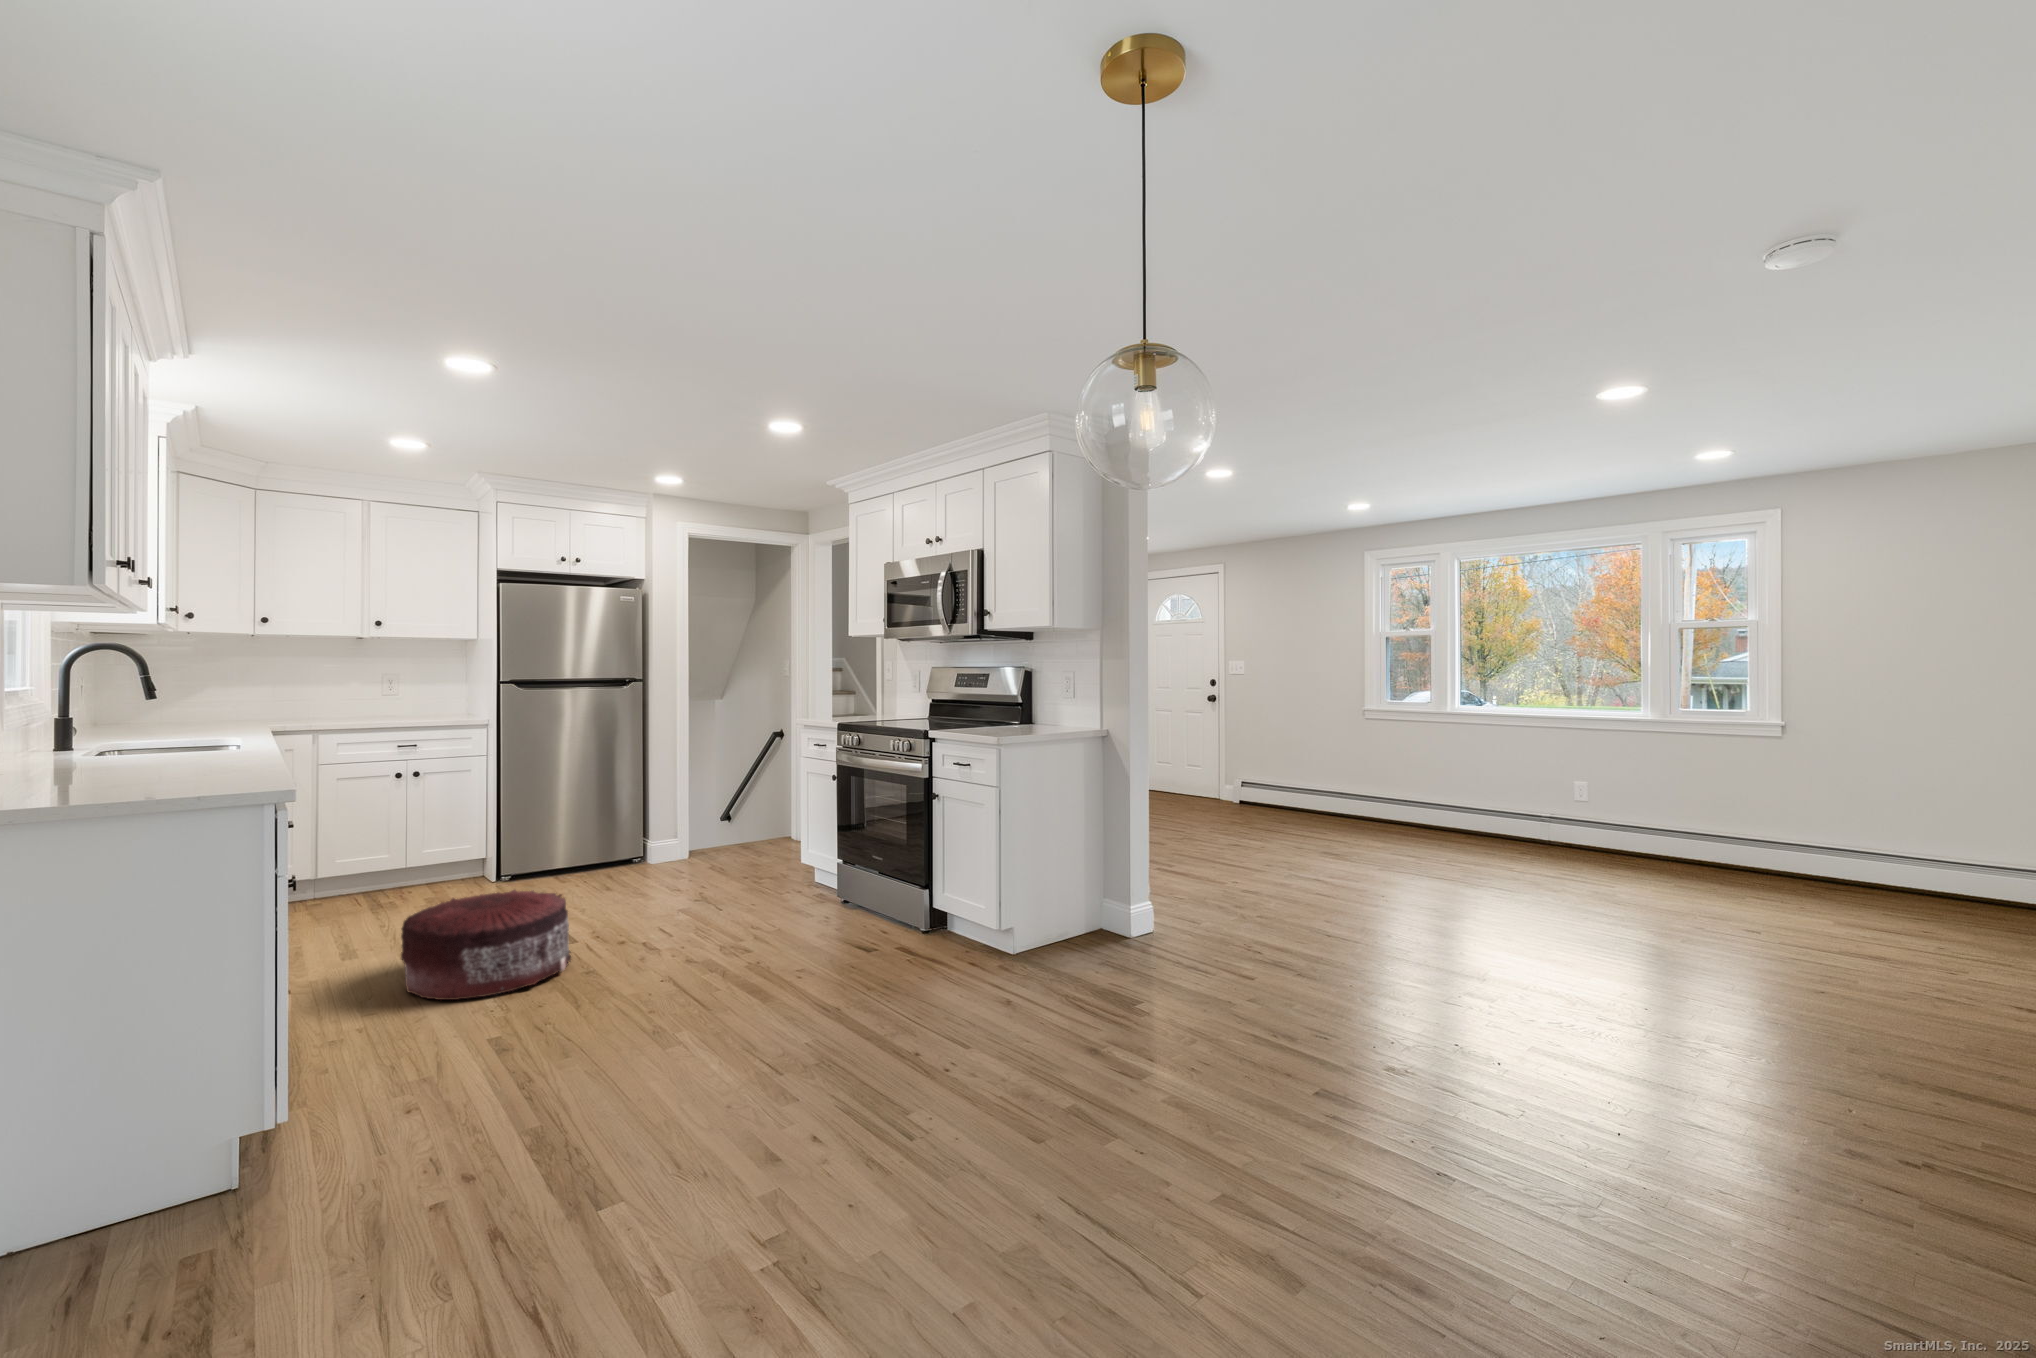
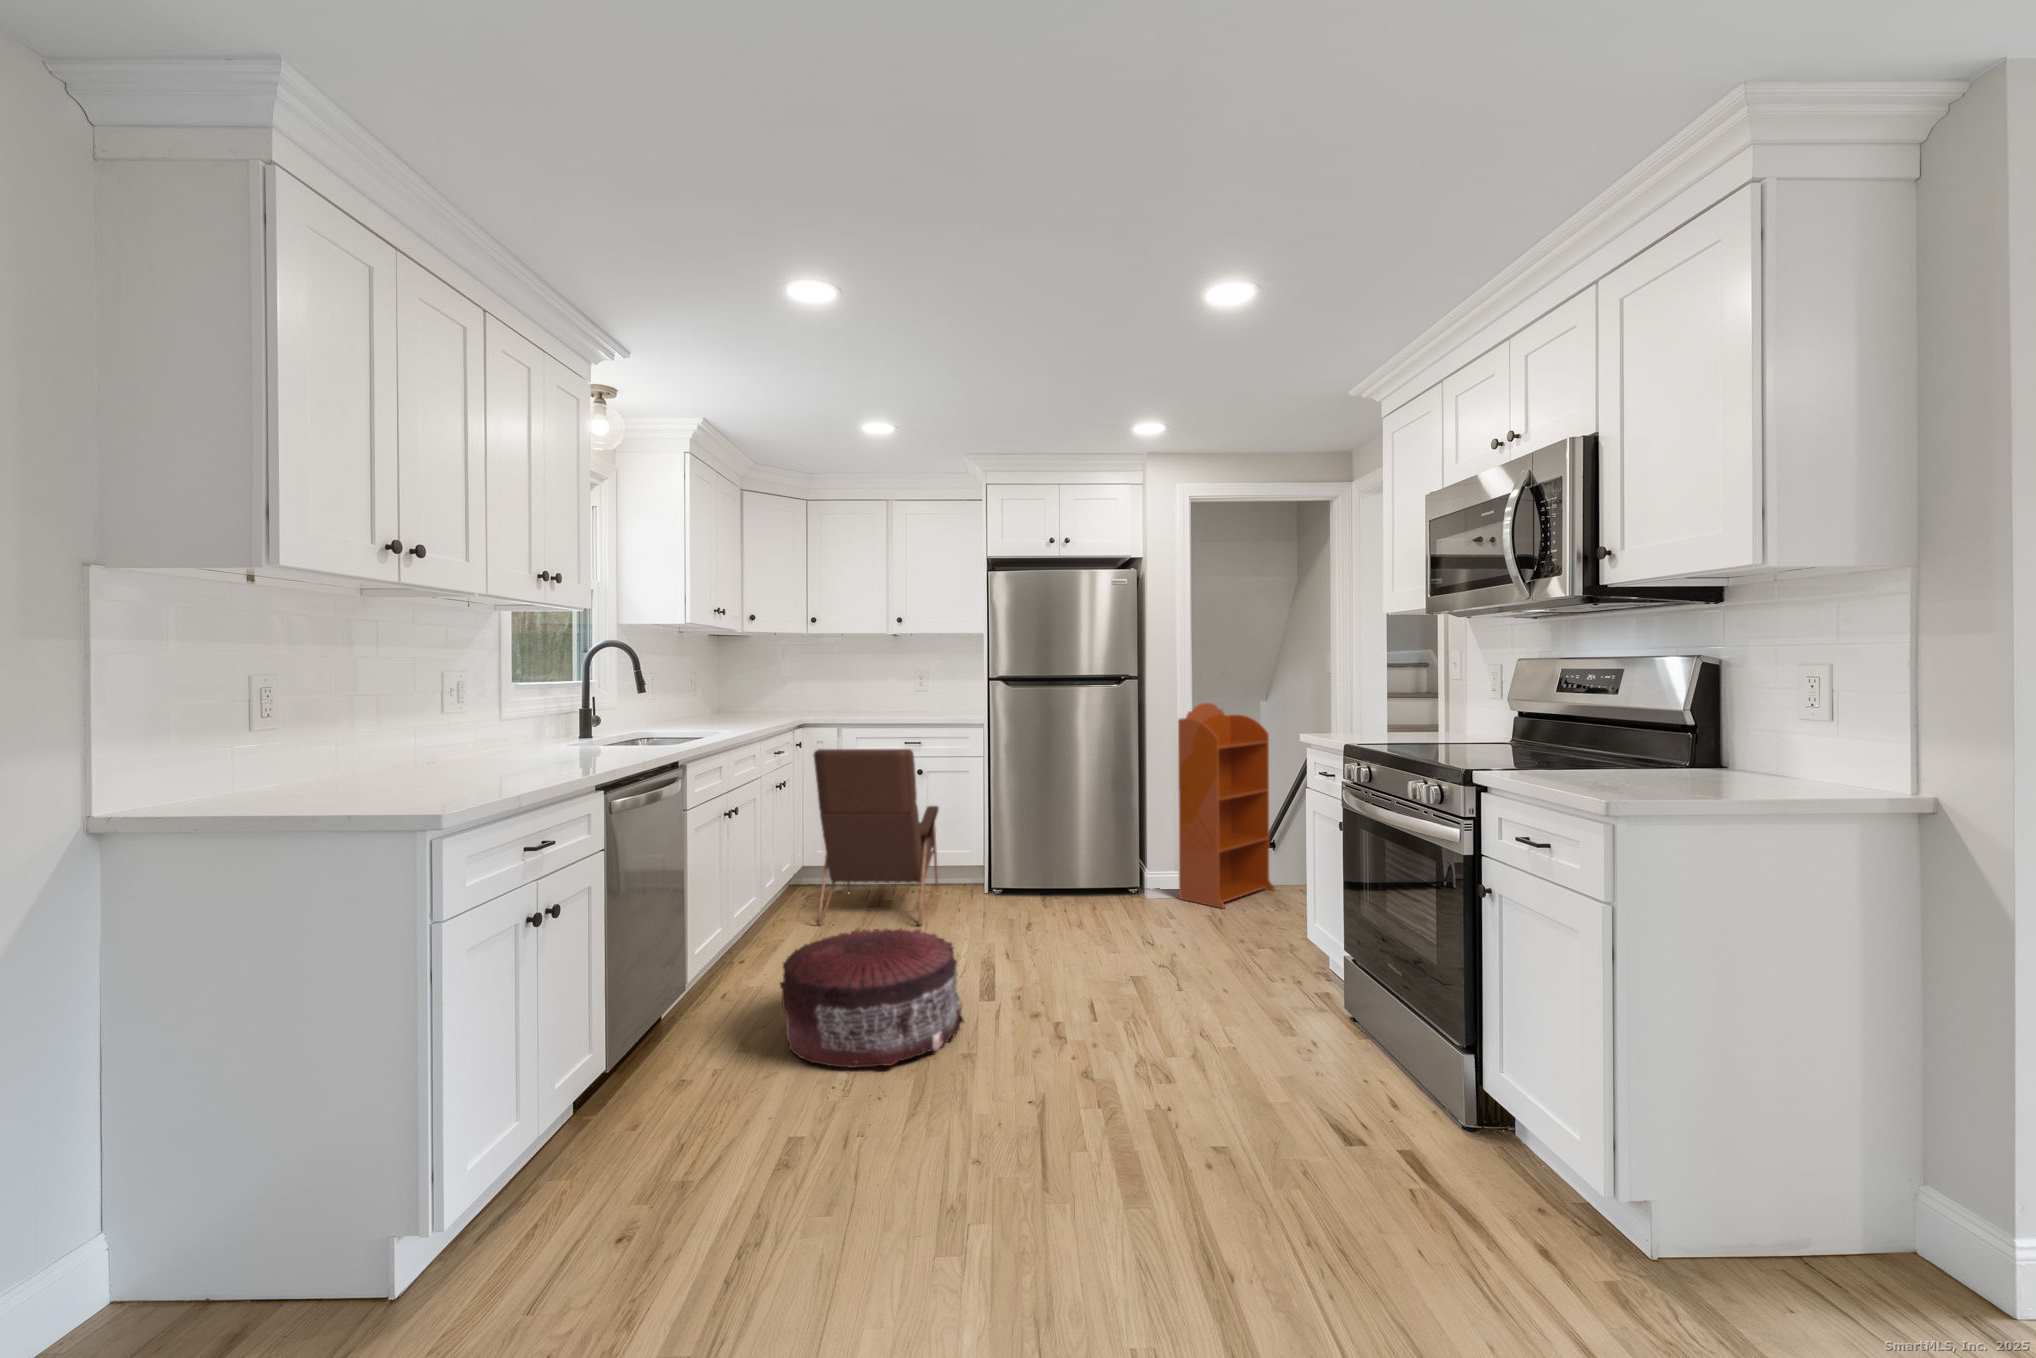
bookcase: none [679,701,751,862] -> present [1178,703,1275,908]
armchair: none [327,746,453,927] -> present [814,749,938,925]

